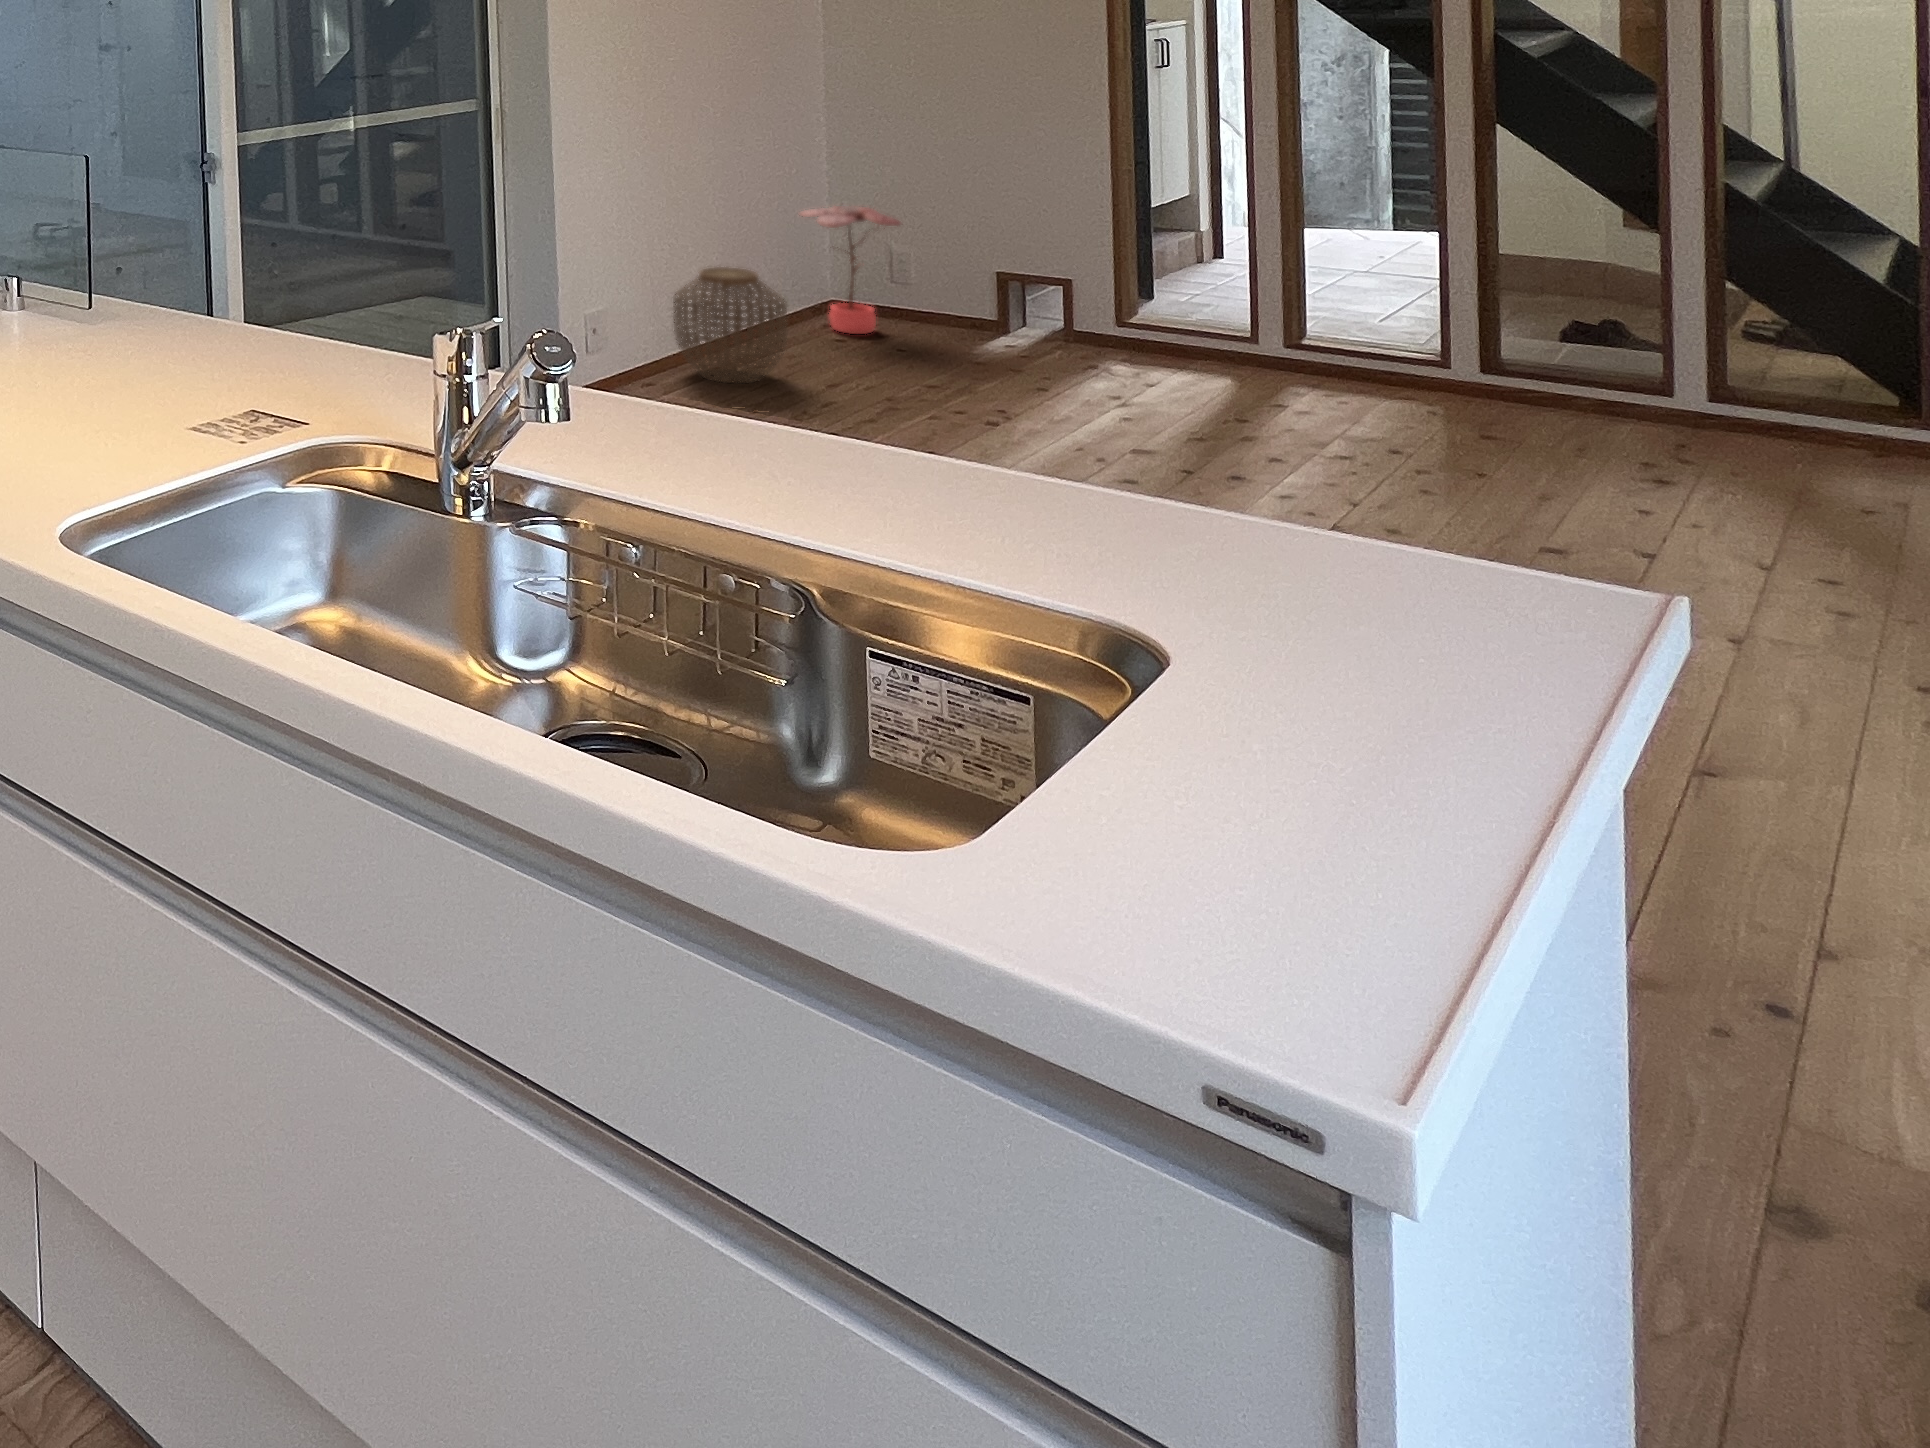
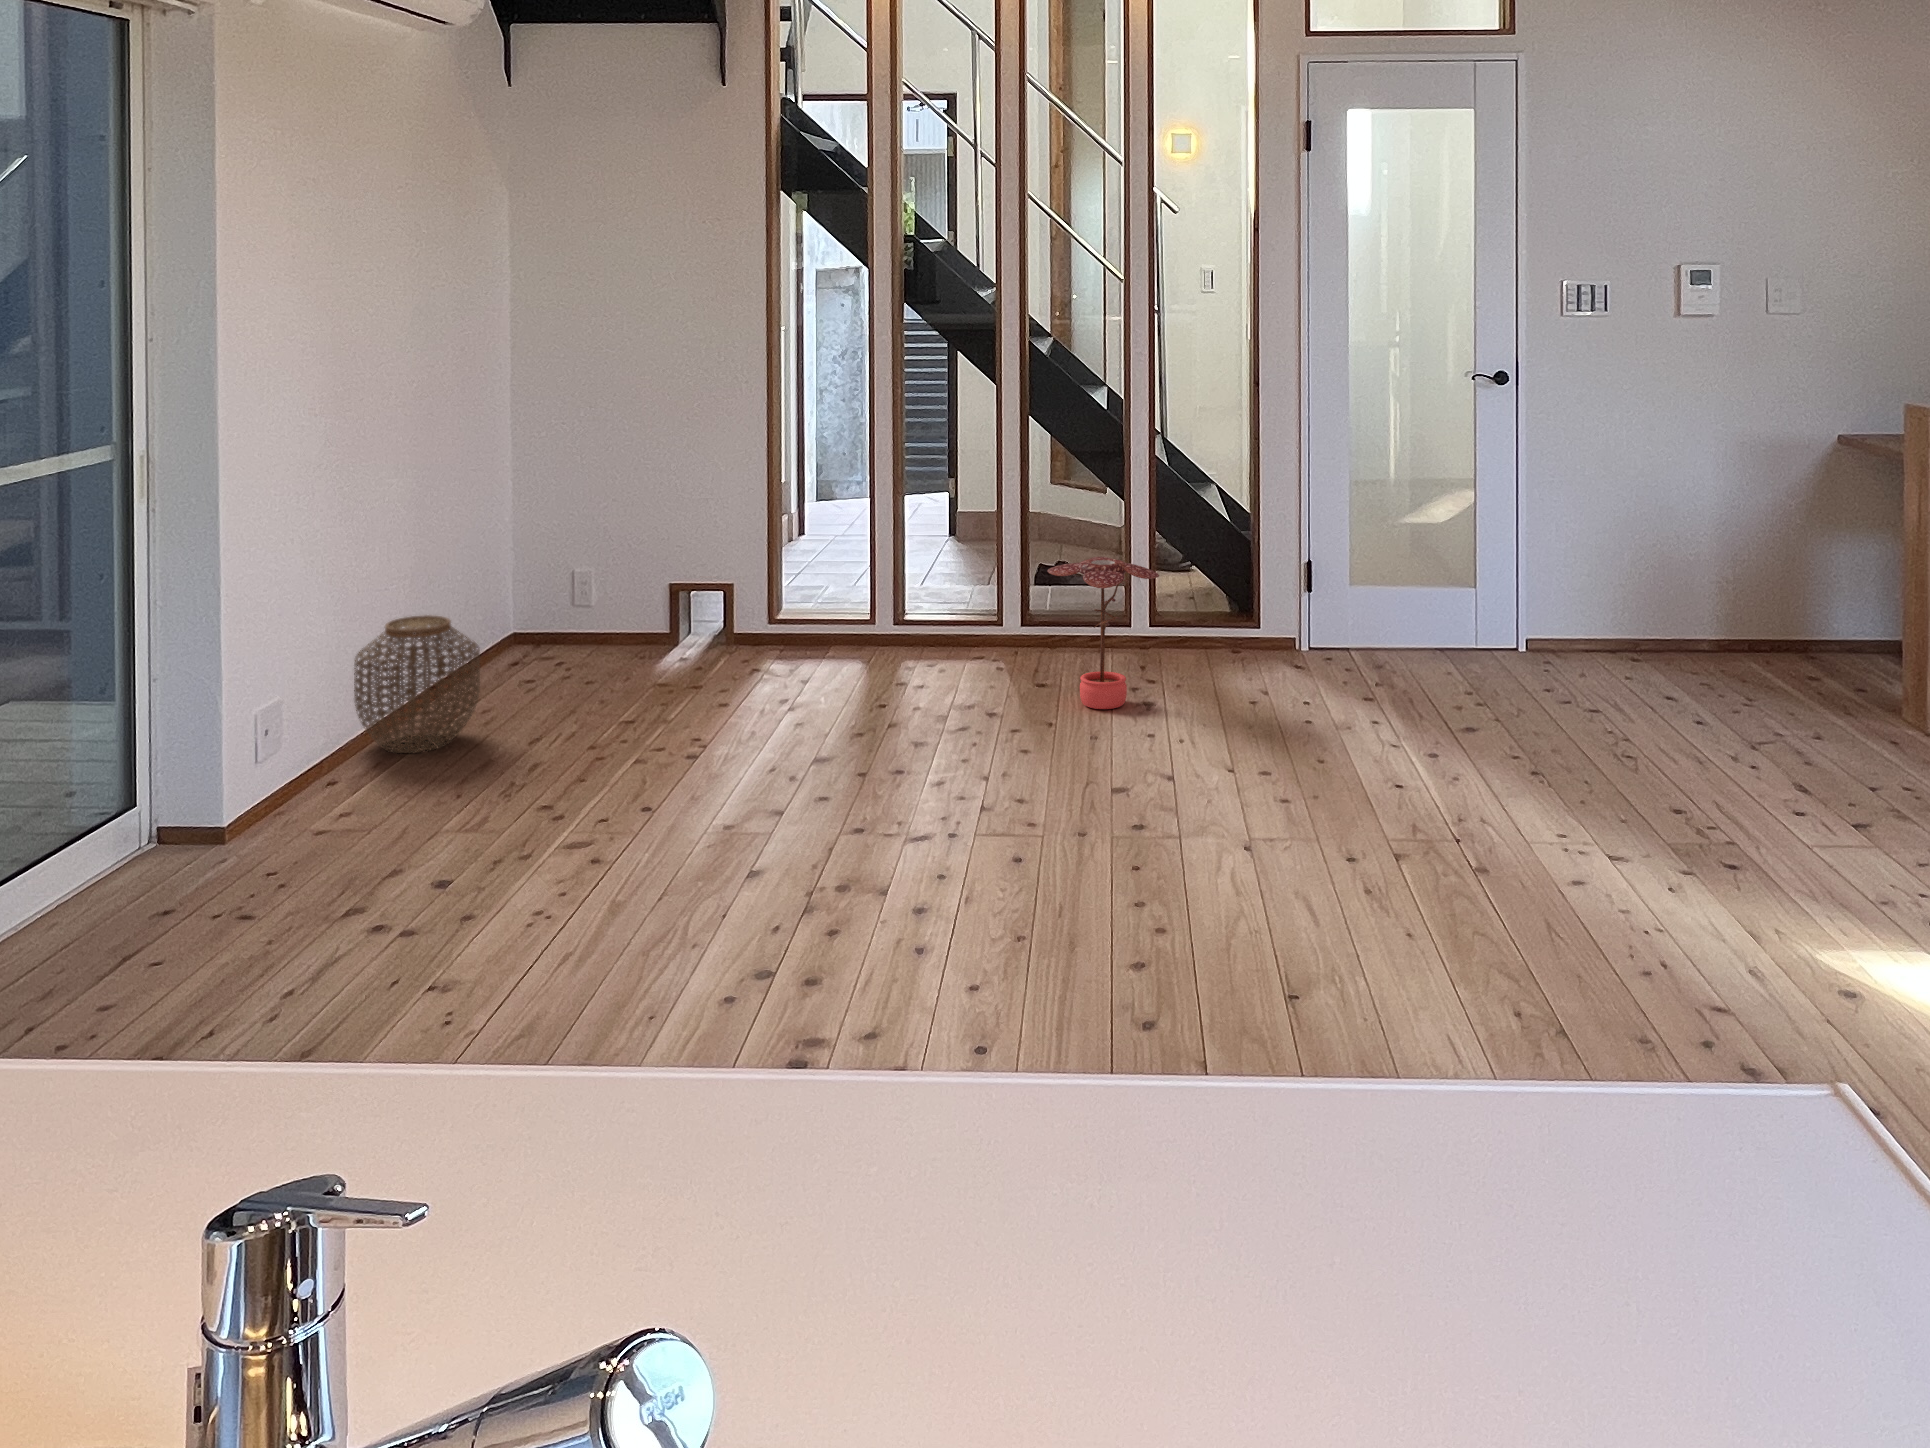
potted plant: present [800,206,901,334] -> present [1047,557,1159,709]

